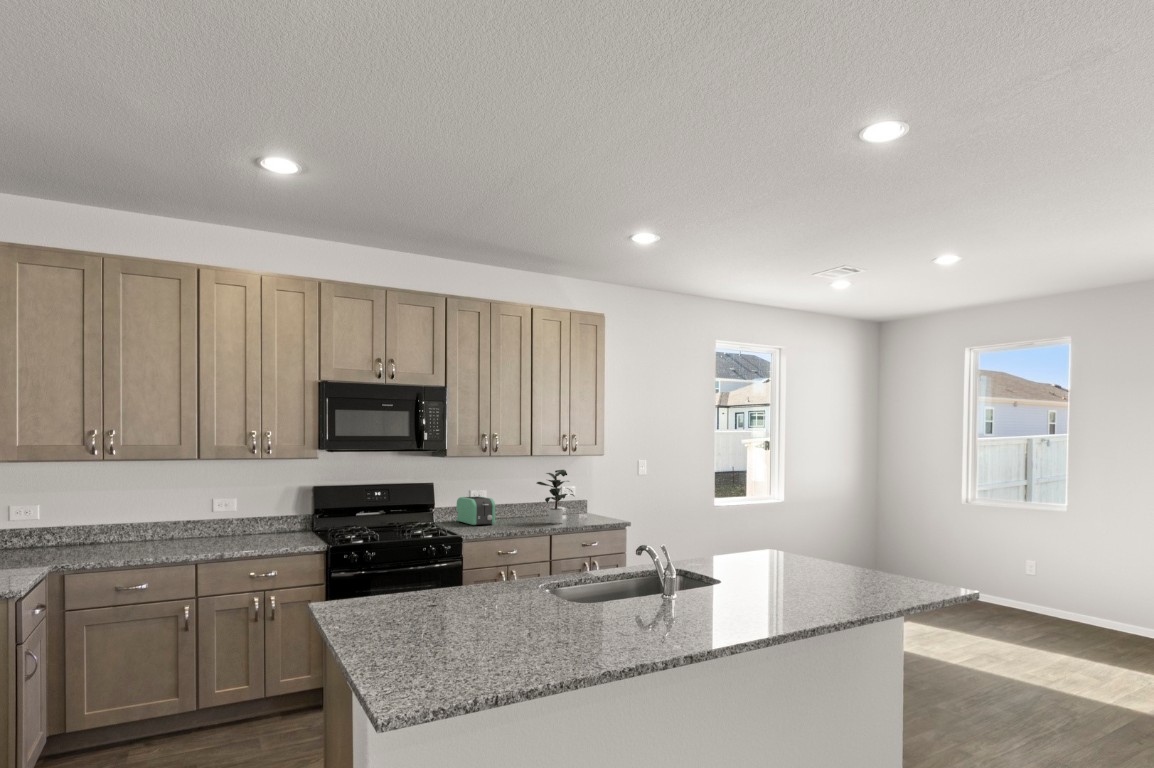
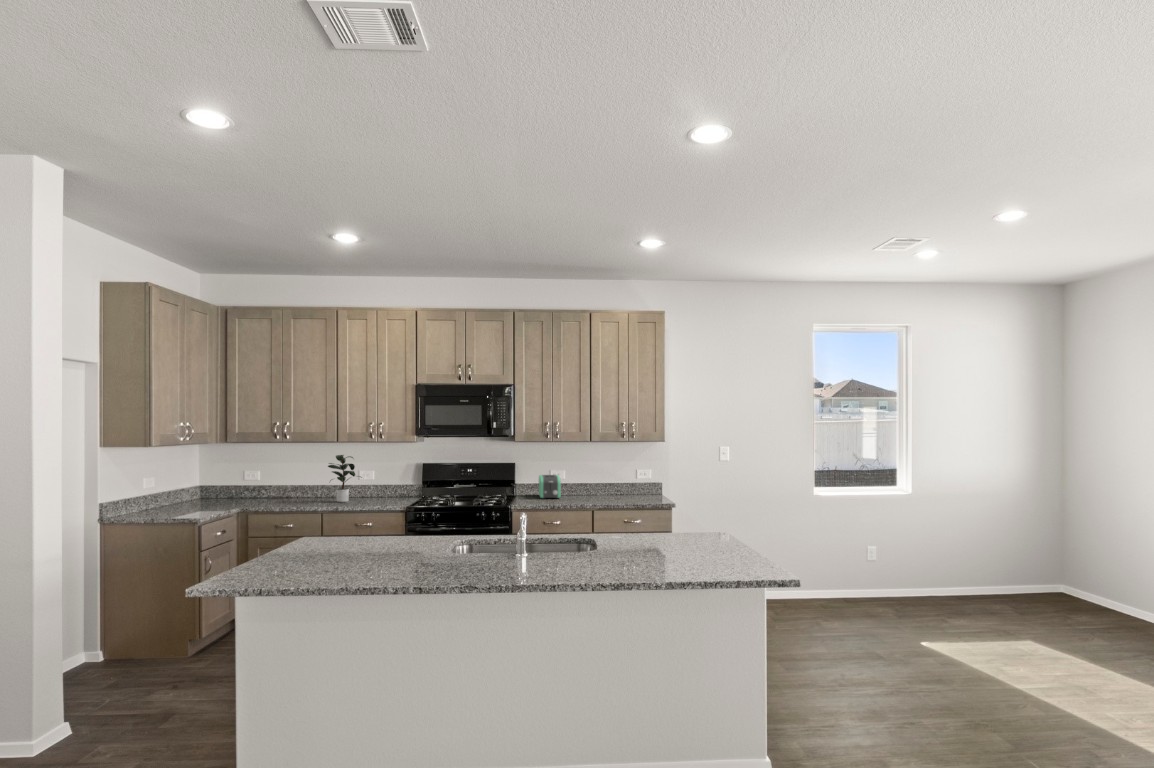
potted plant: present [537,469,574,524] -> present [328,455,362,502]

